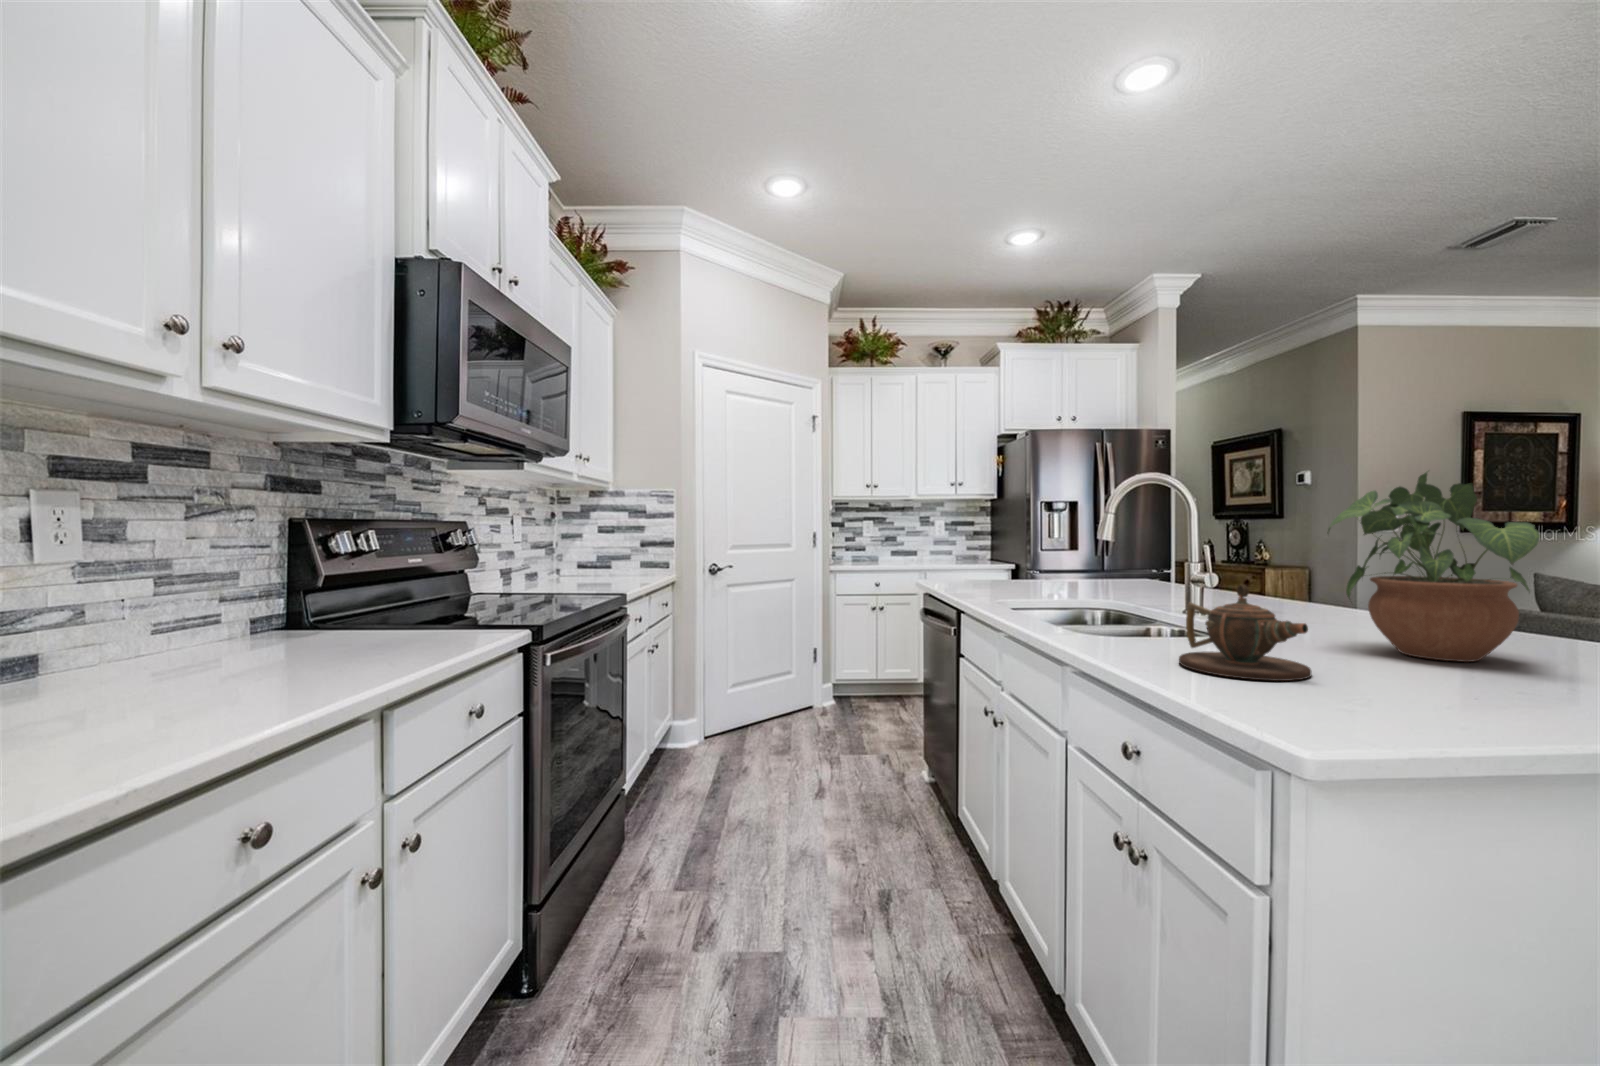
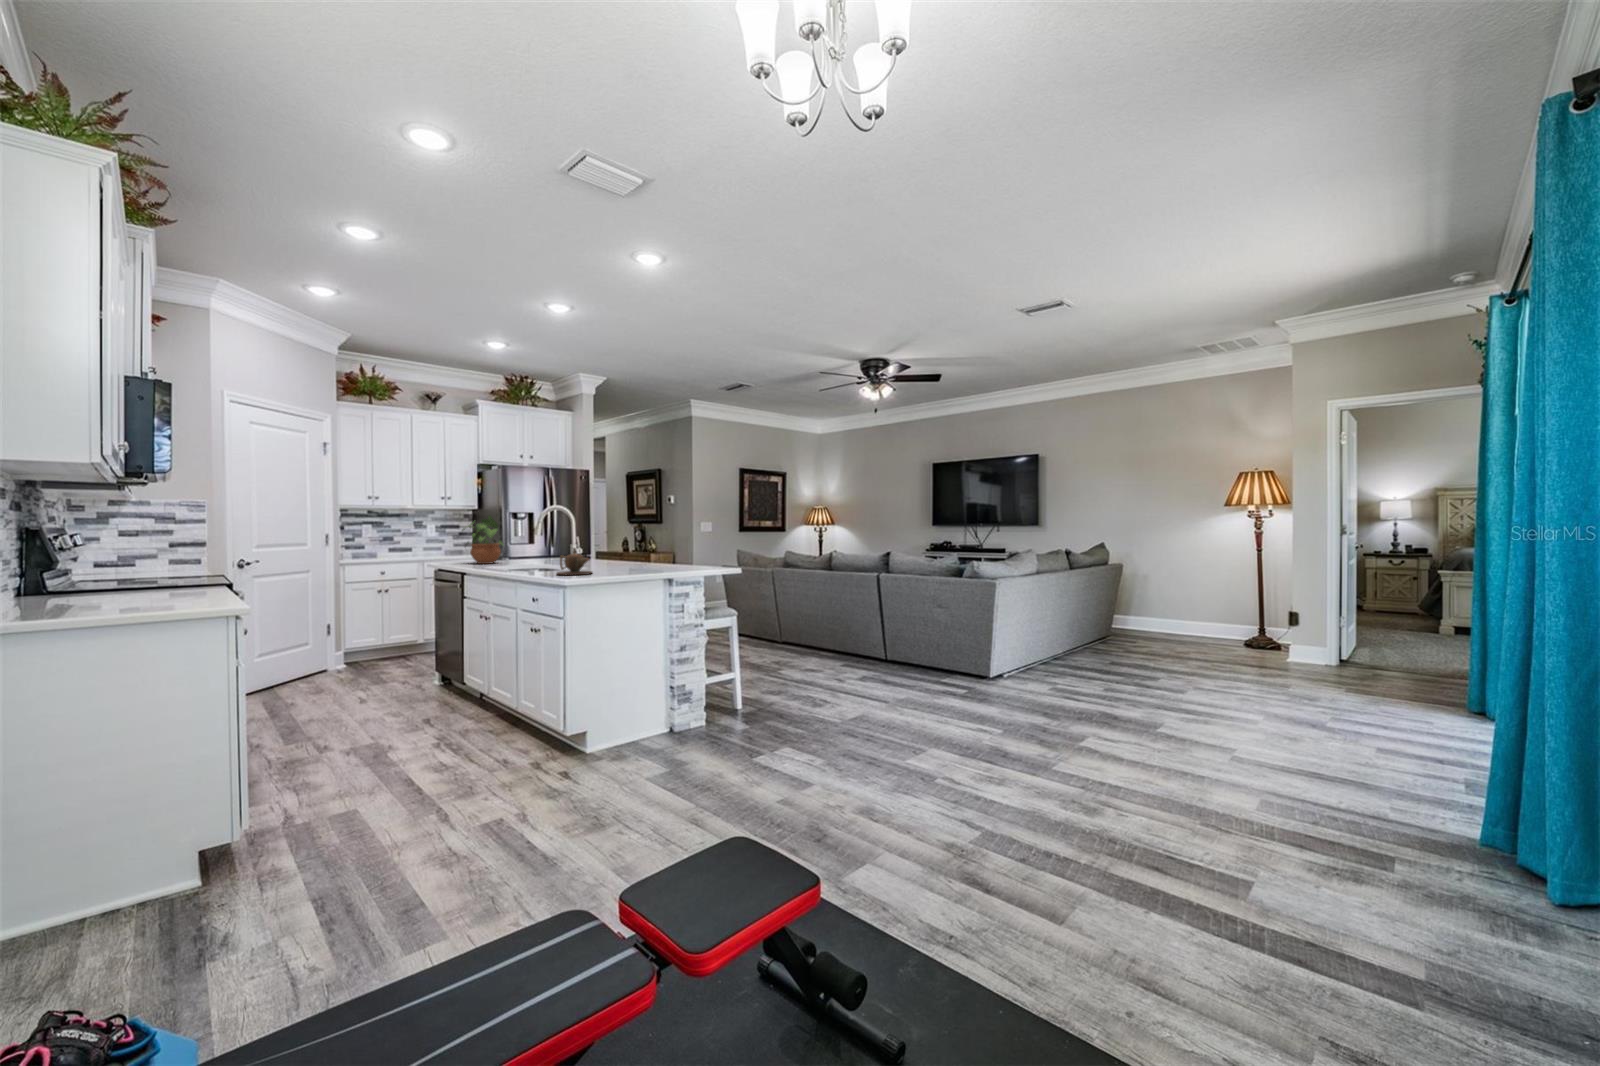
potted plant: present [1328,472,1540,662] -> present [462,516,503,564]

